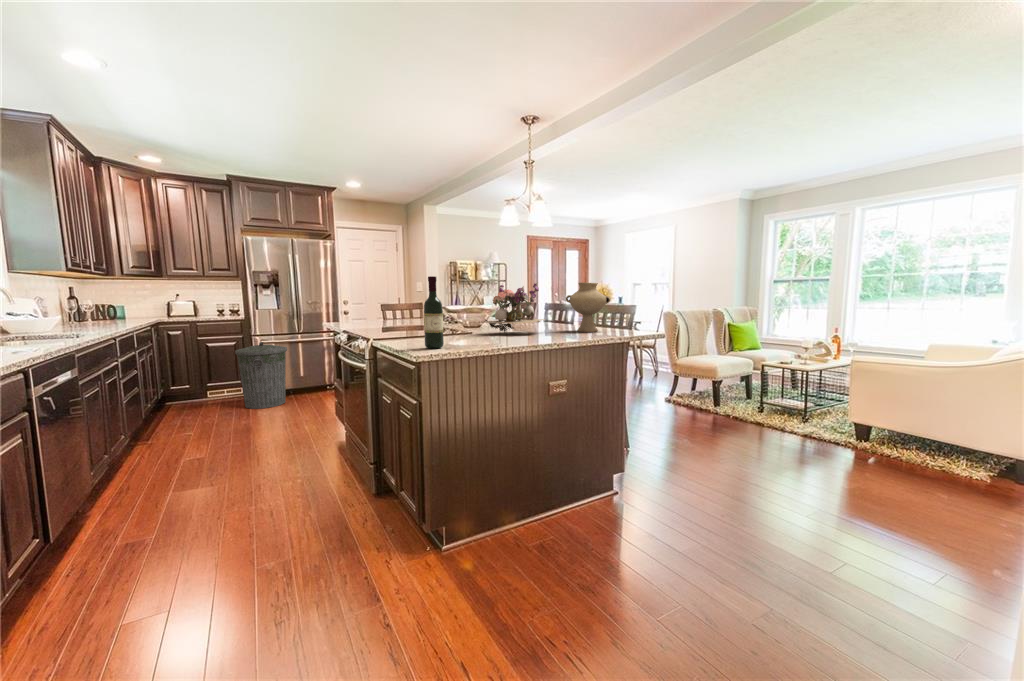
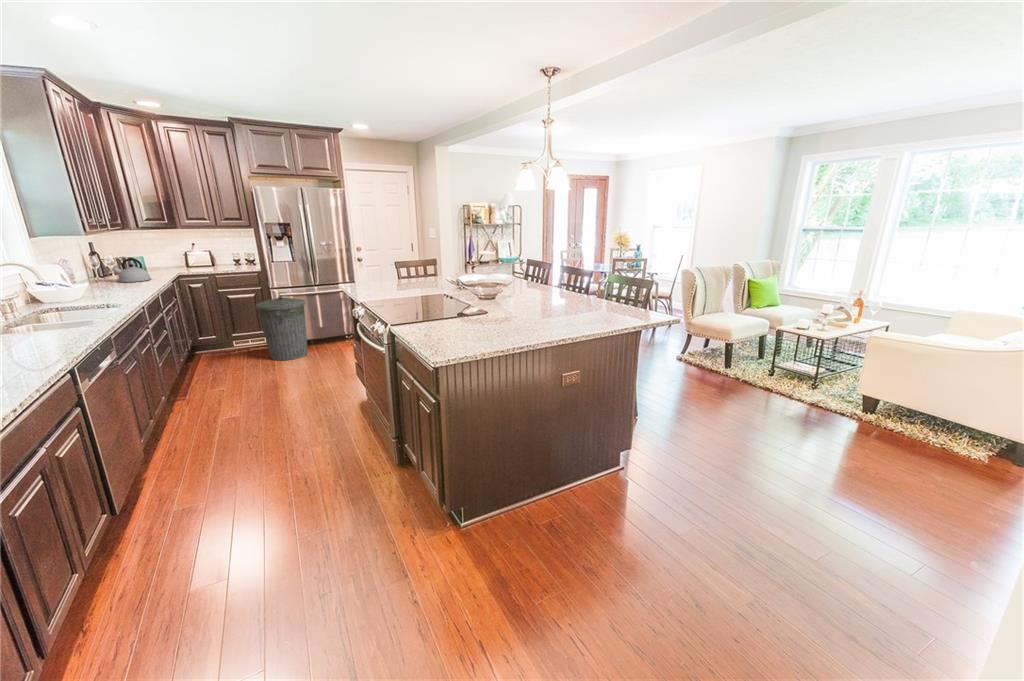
wine bottle: present [424,276,444,349] -> none [441,282,461,353]
flower arrangement: present [482,282,544,333] -> none [496,261,562,315]
vase: present [566,282,610,332] -> none [582,262,628,314]
kettle: none [89,300,129,323] -> present [112,258,151,282]

